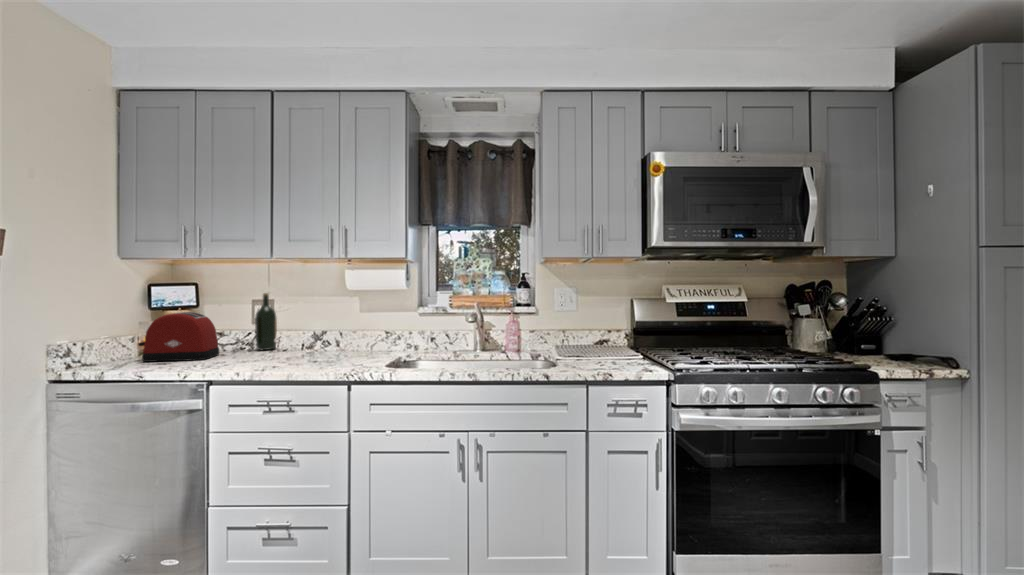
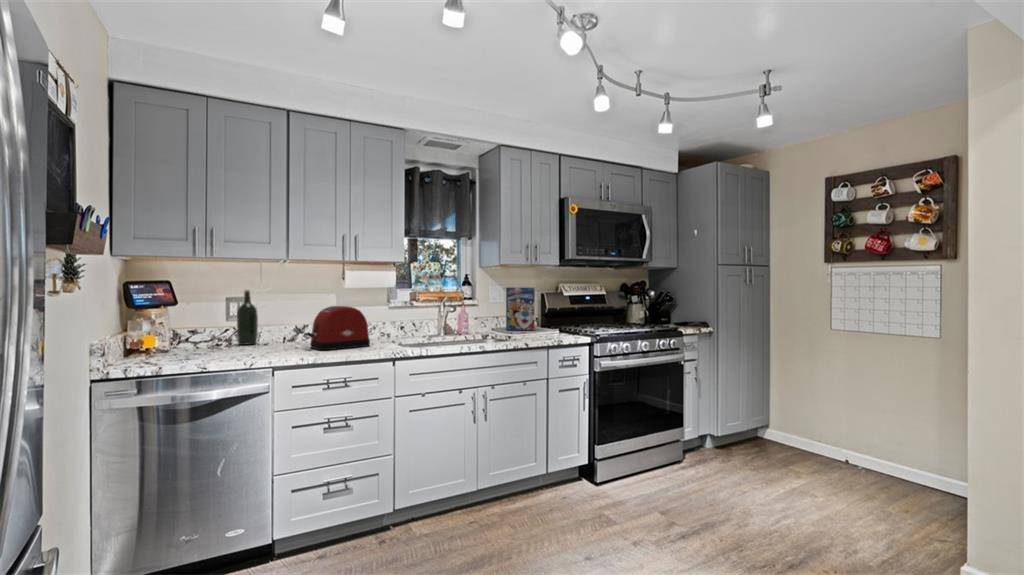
cereal box: none [569,291,610,353] -> present [506,287,535,331]
toaster: present [139,312,219,362] -> present [306,306,370,350]

